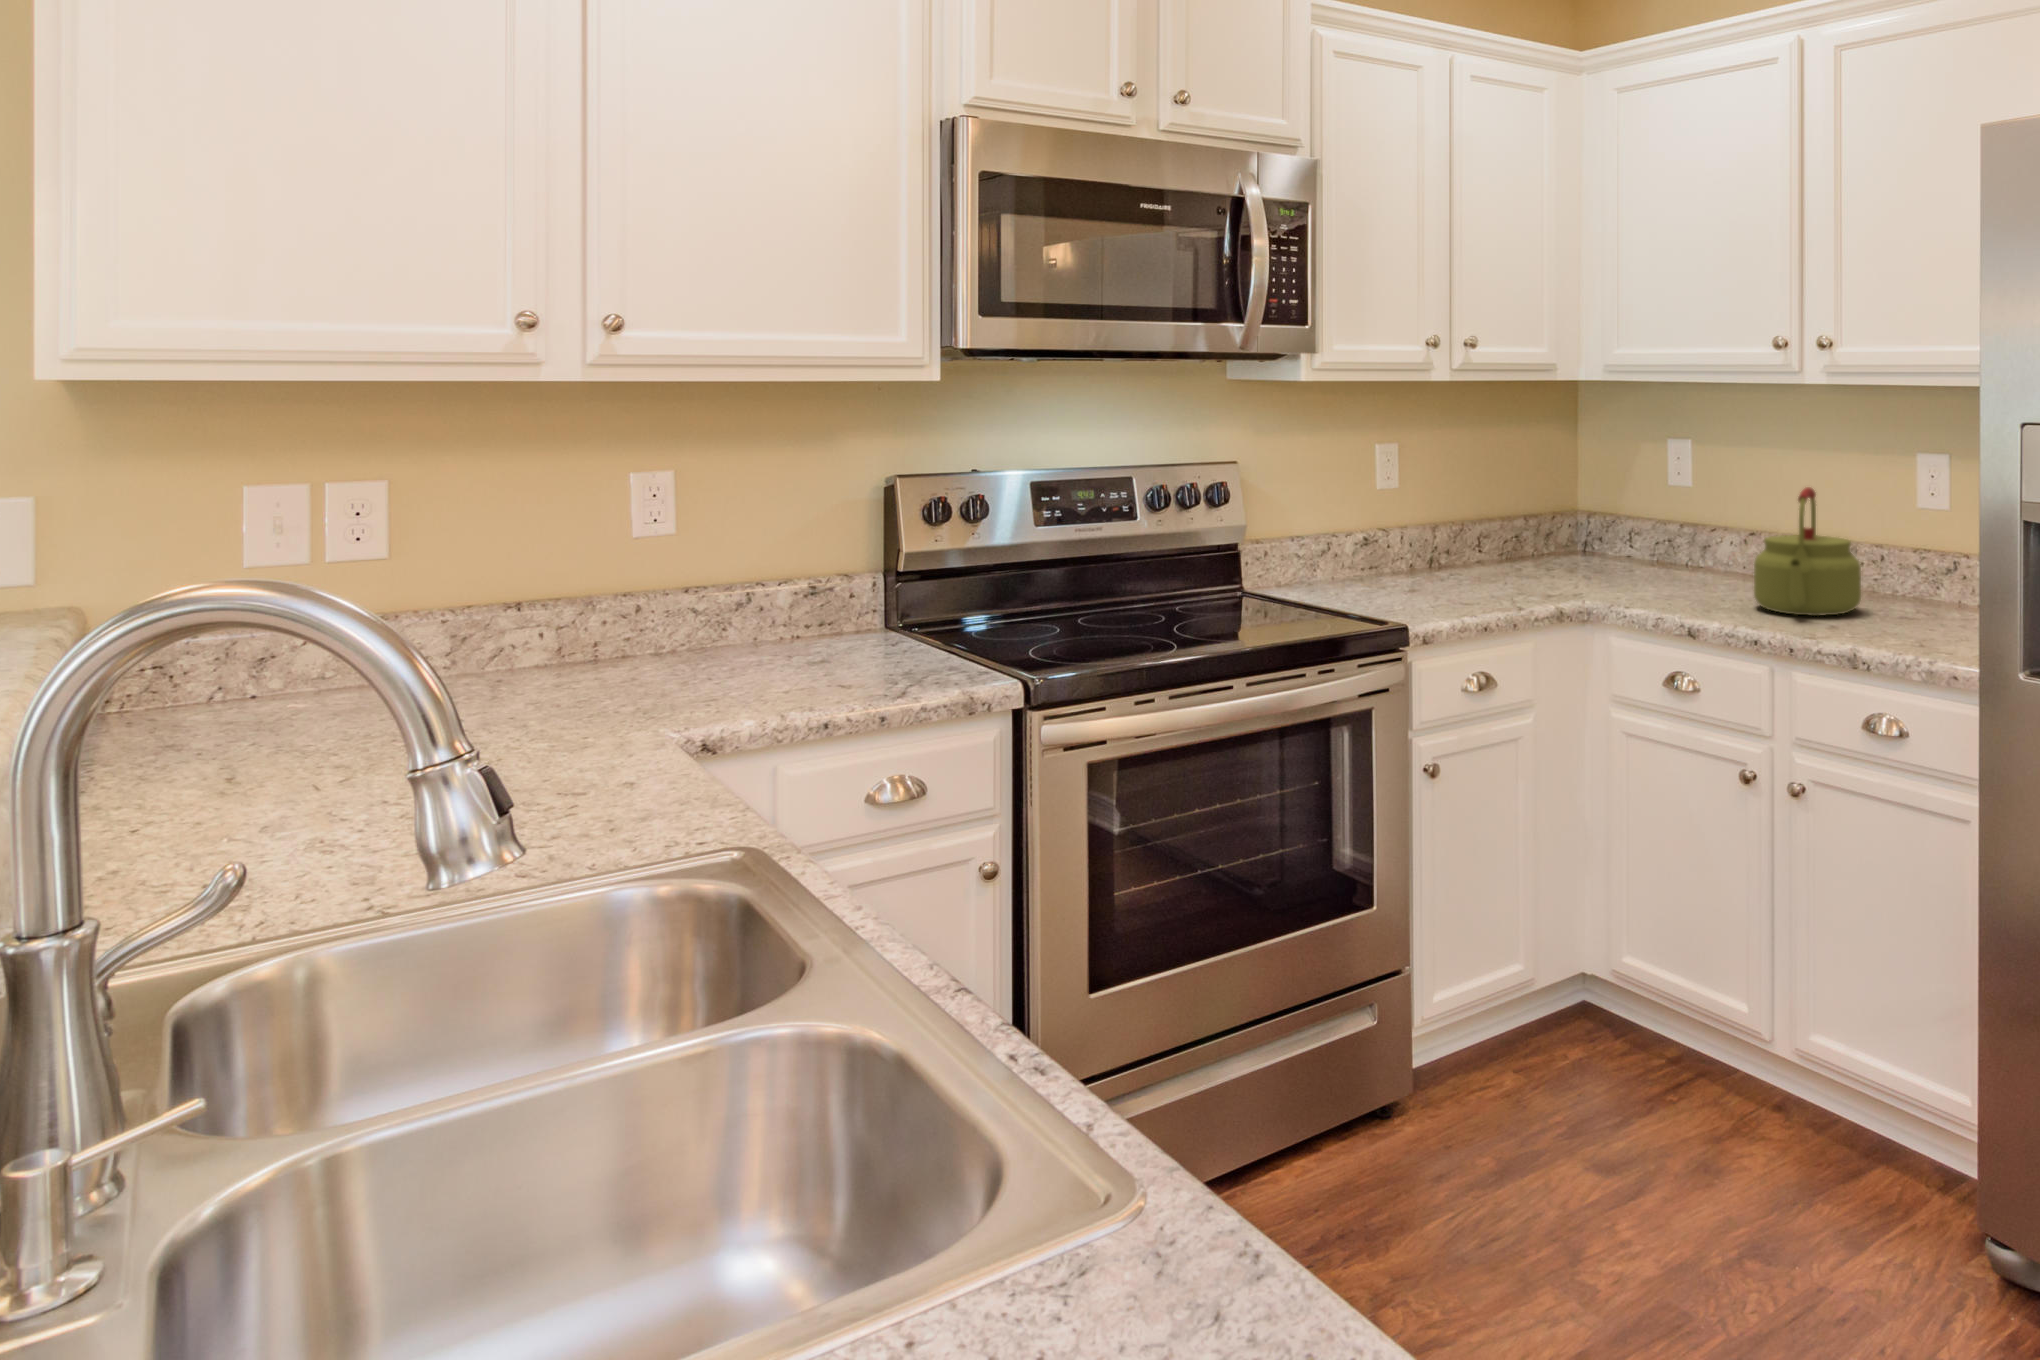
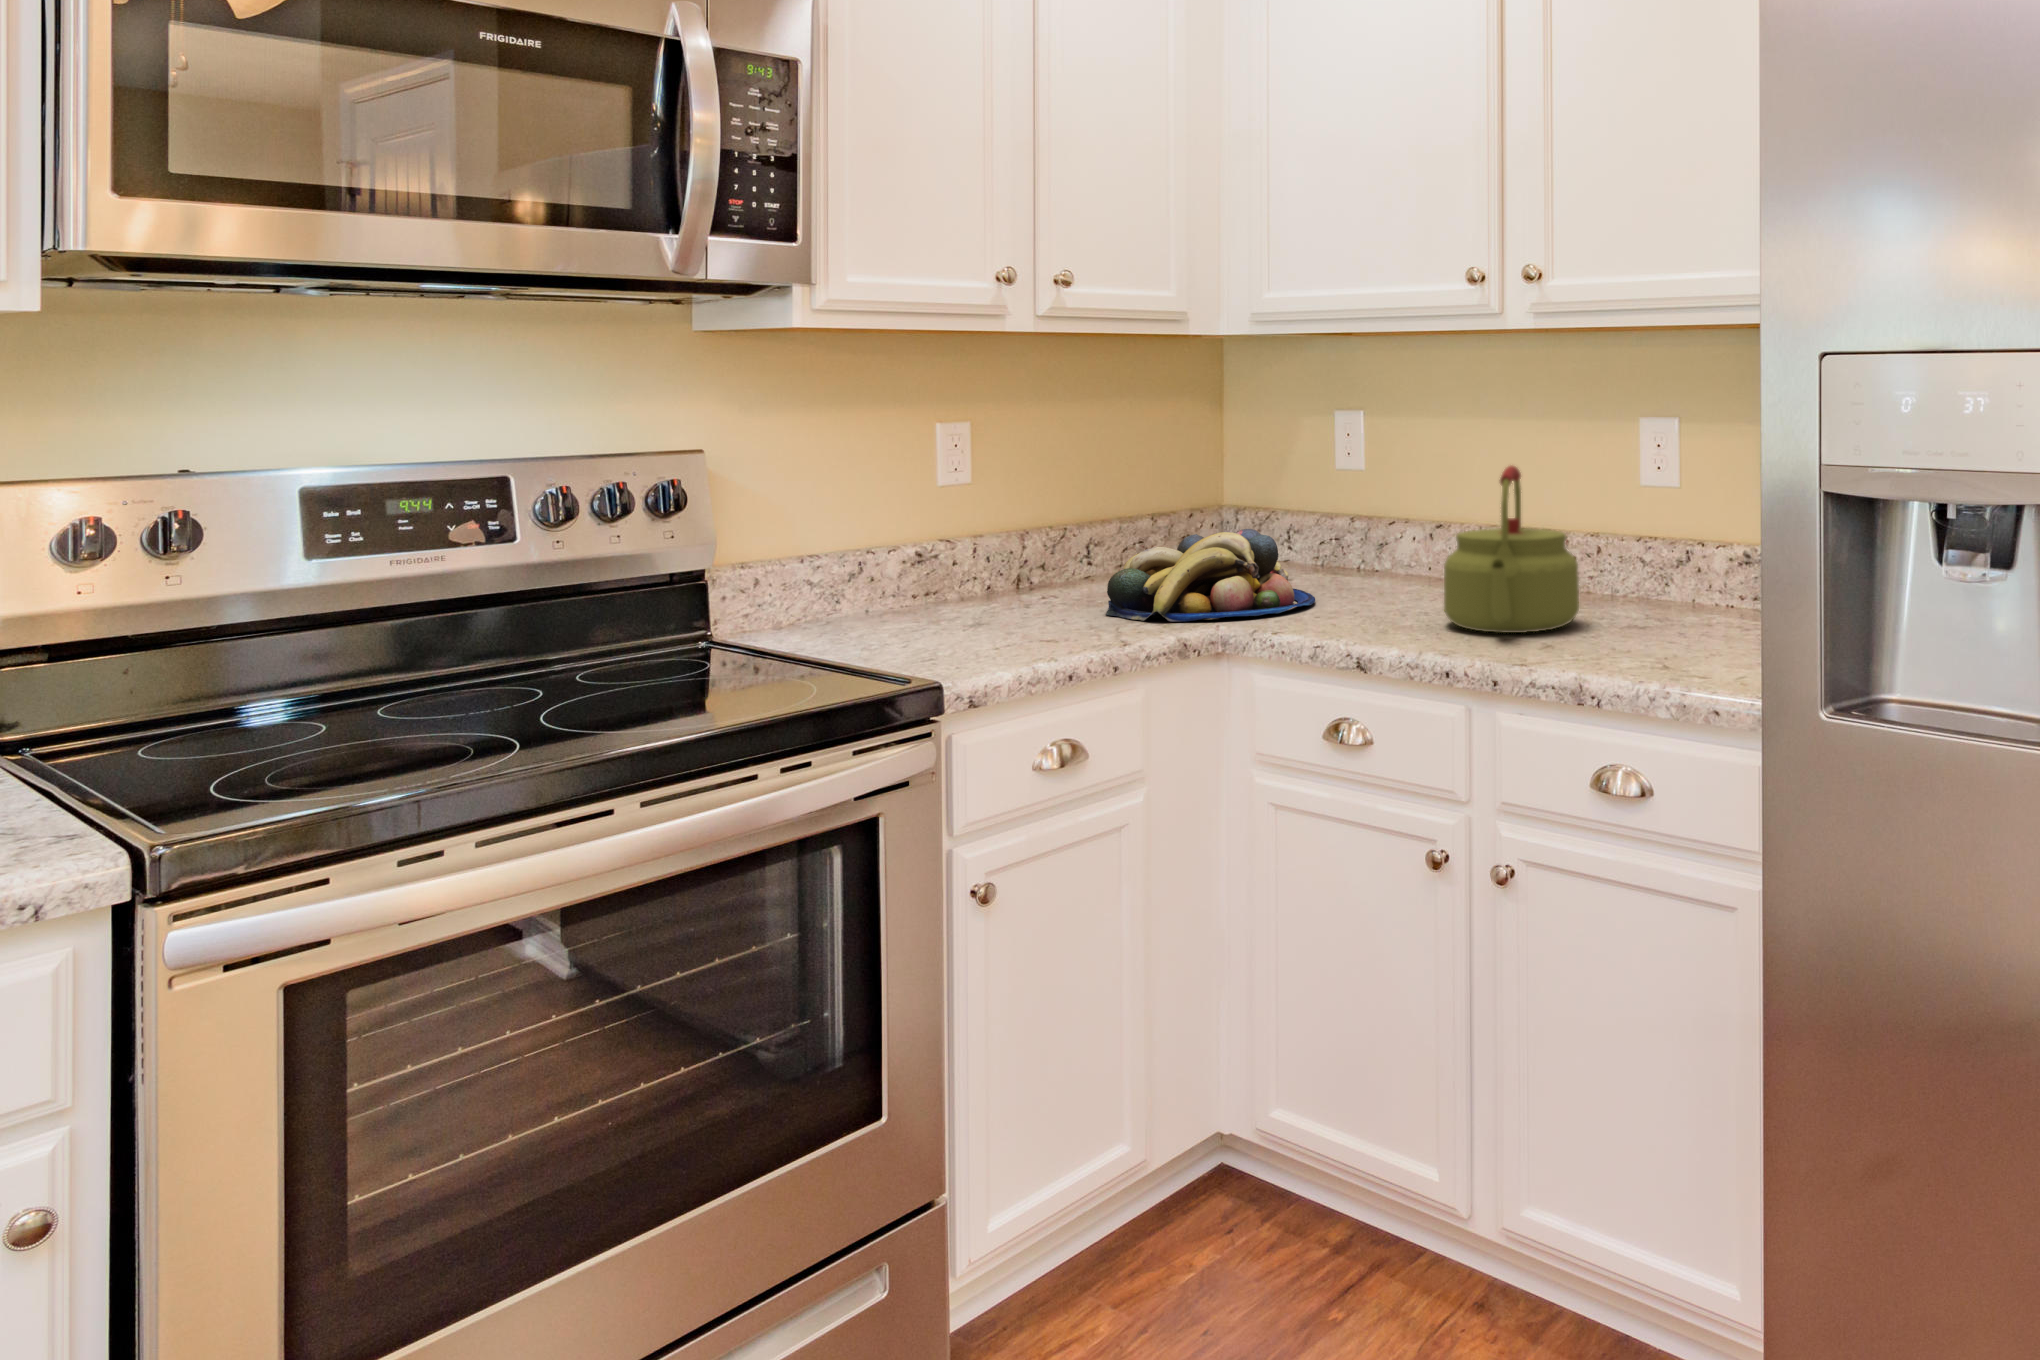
fruit bowl: none [1498,527,1653,595] -> present [1106,529,1315,622]

